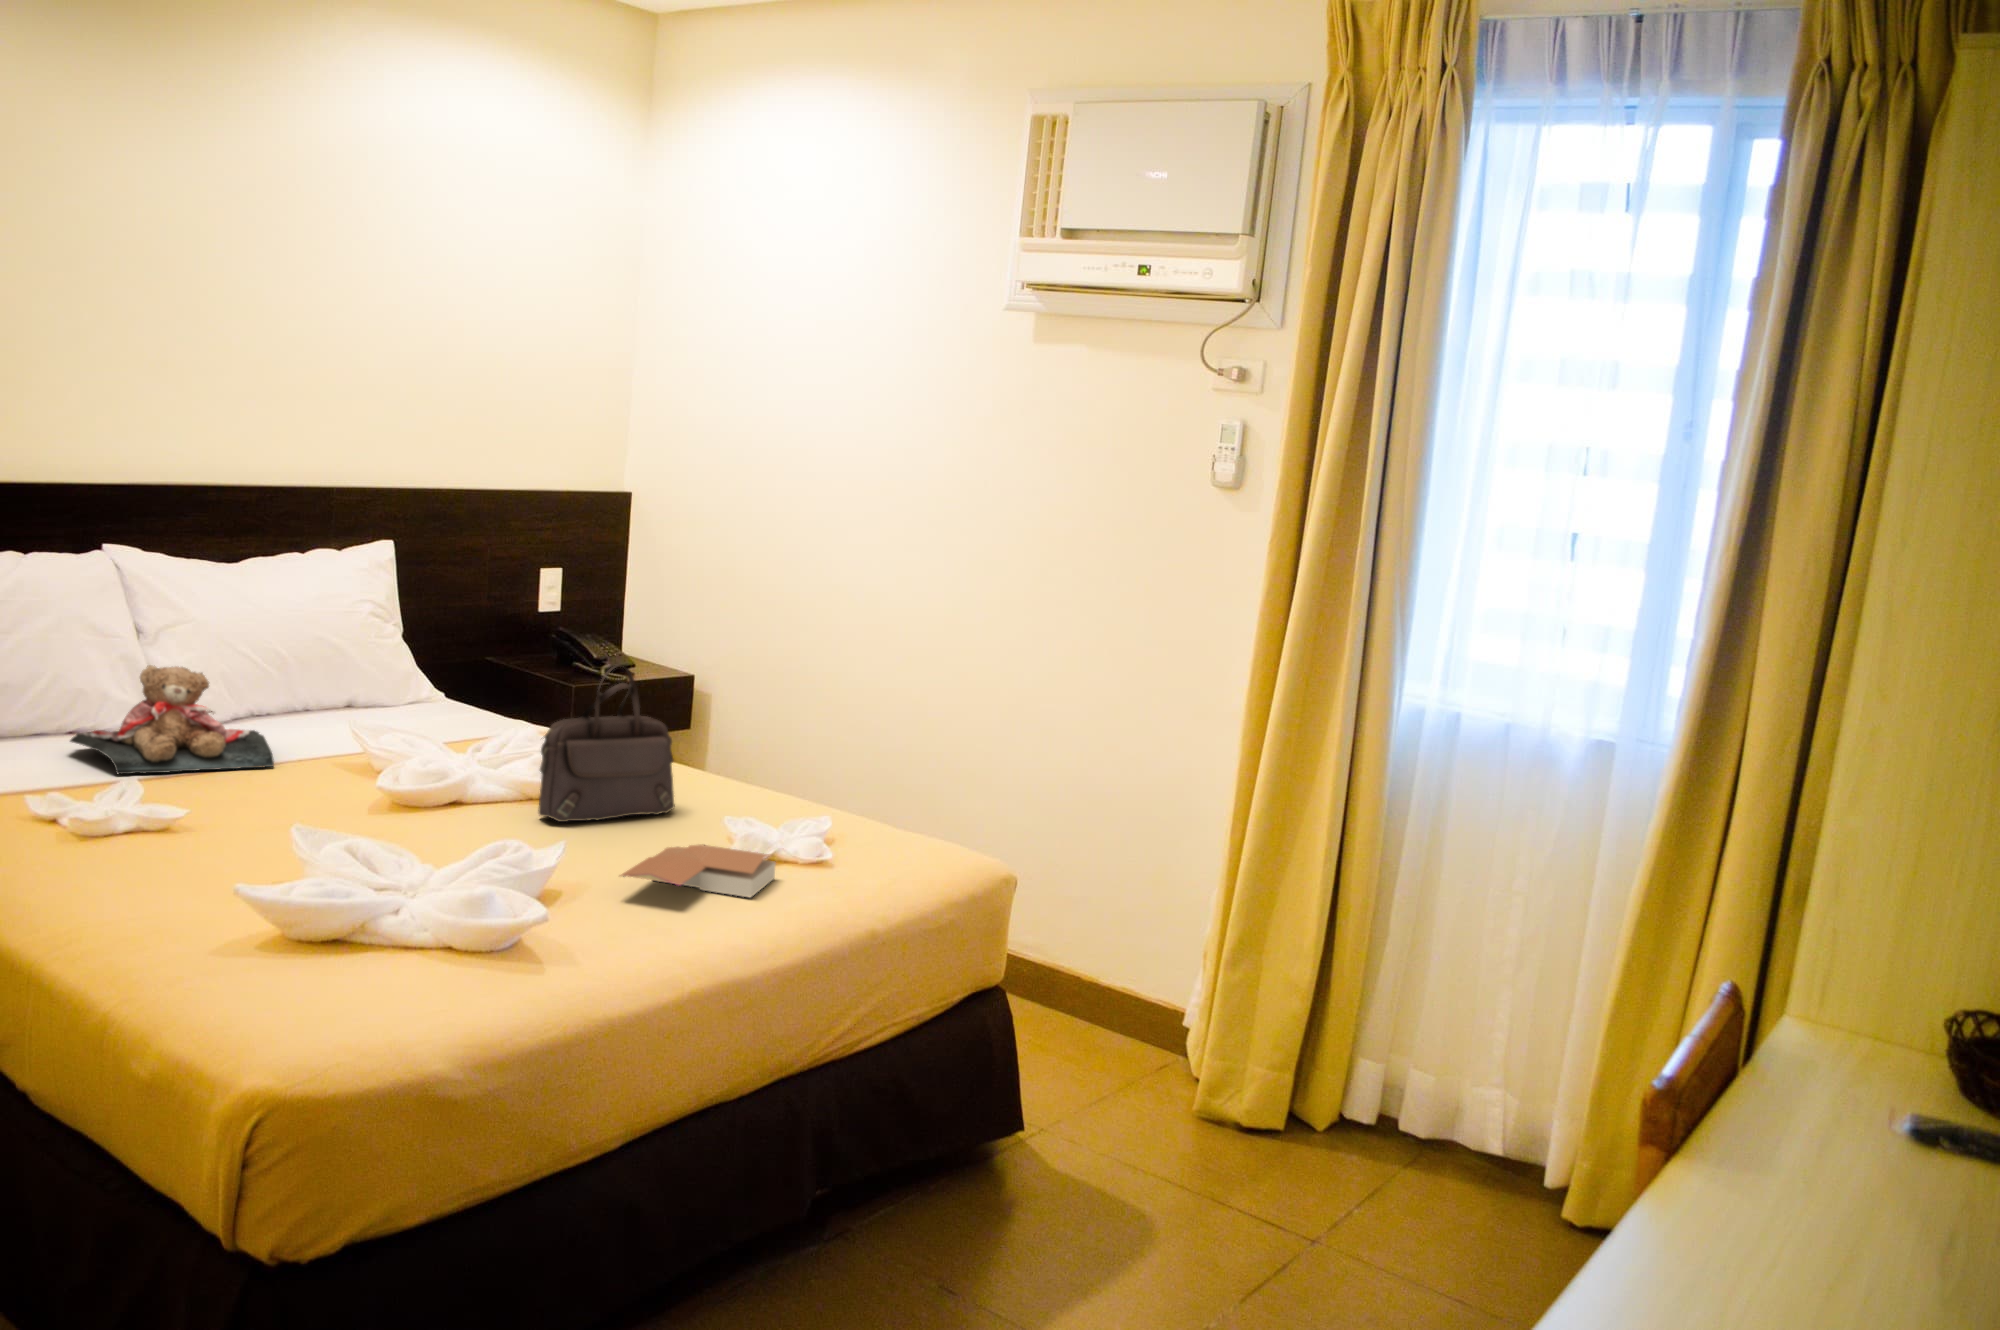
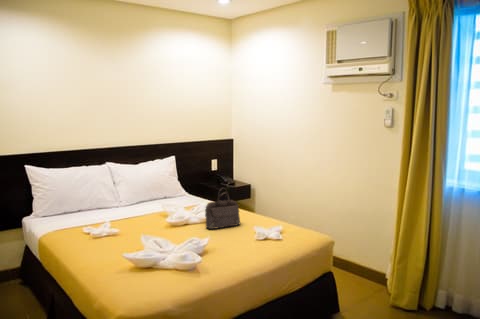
teddy bear: present [70,665,274,775] -> none [100,192,145,220]
book: present [621,844,776,898] -> none [223,235,265,251]

